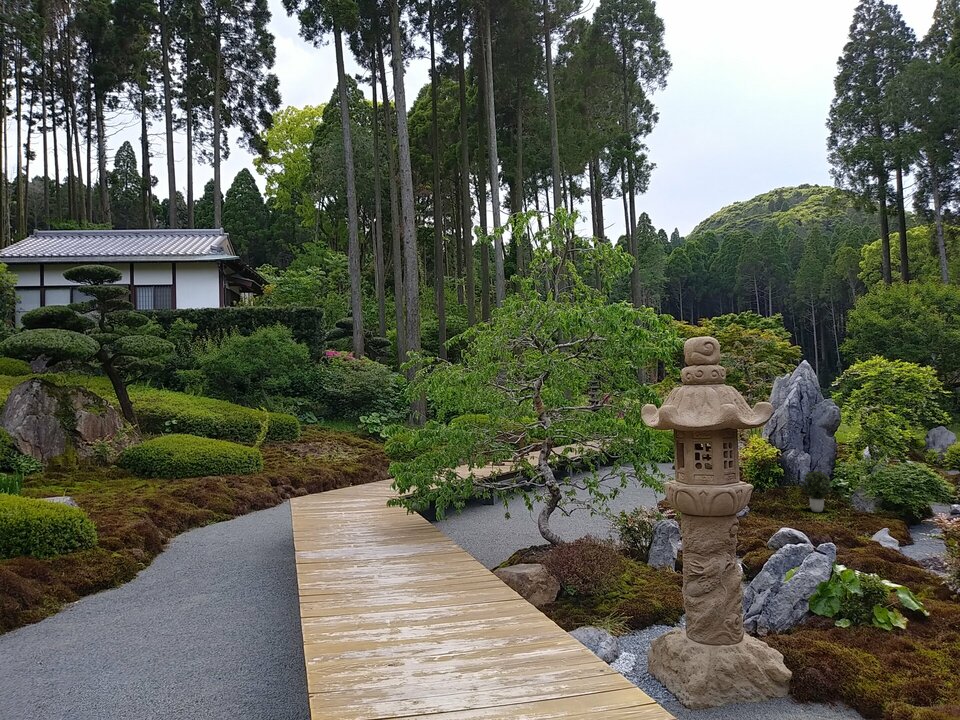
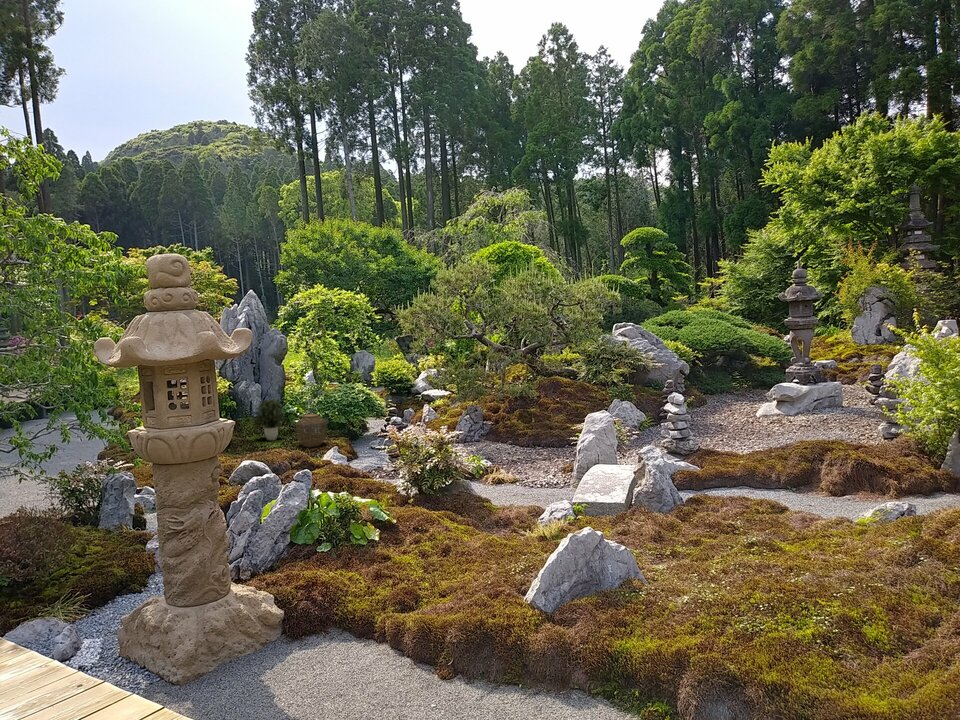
woven basket: none [842,491,877,526] -> present [296,414,327,447]

